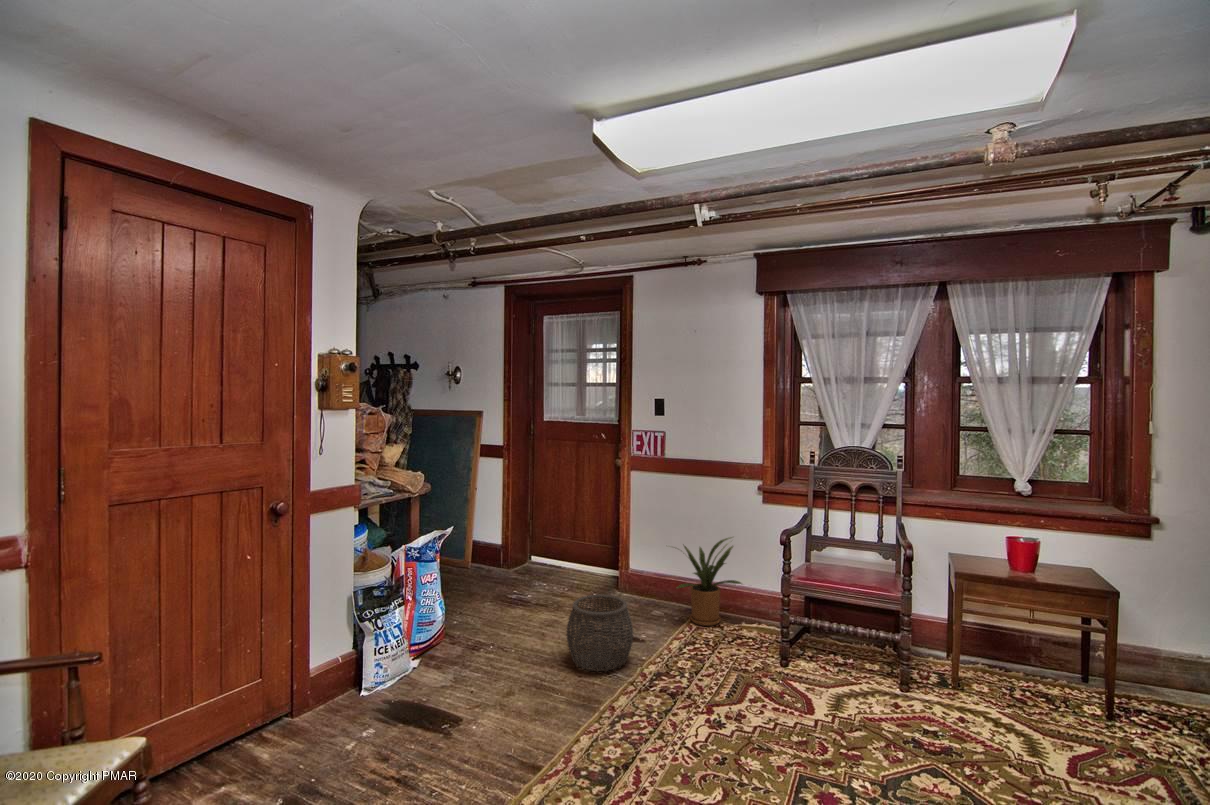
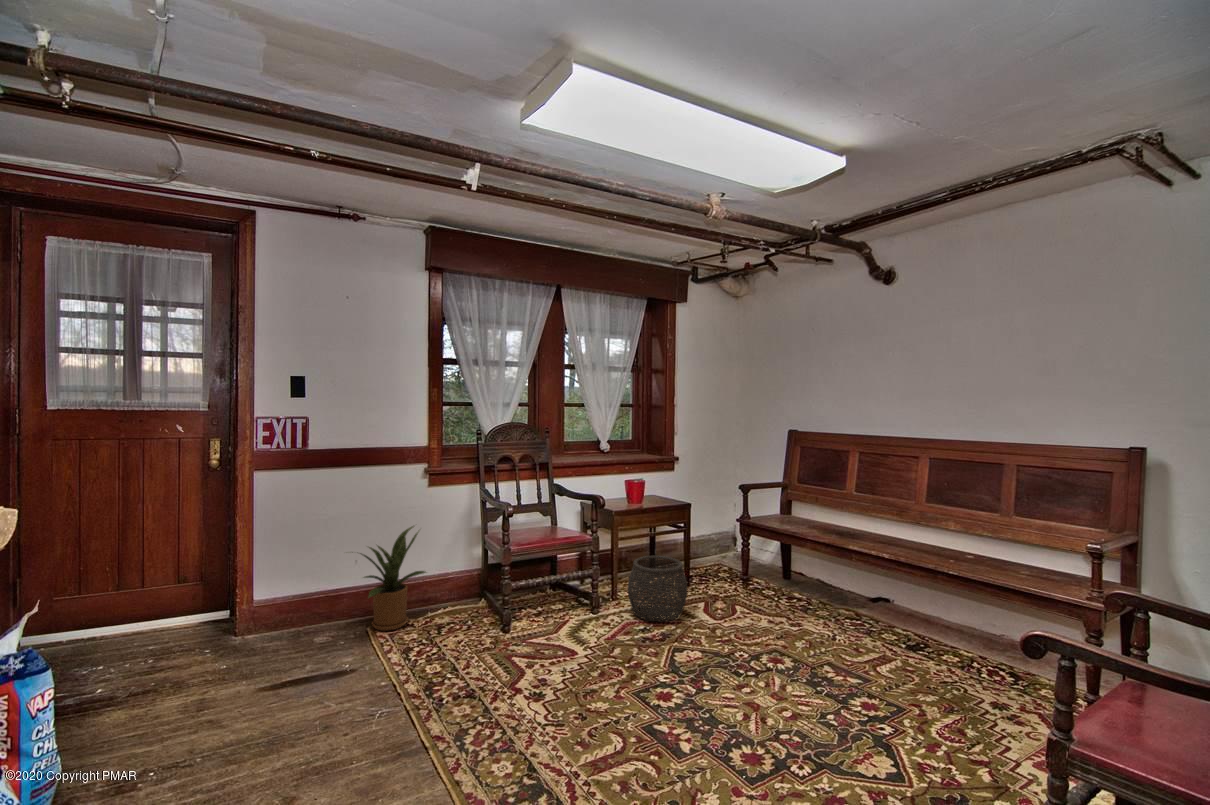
woven basket: present [566,595,633,671] -> present [628,556,687,622]

